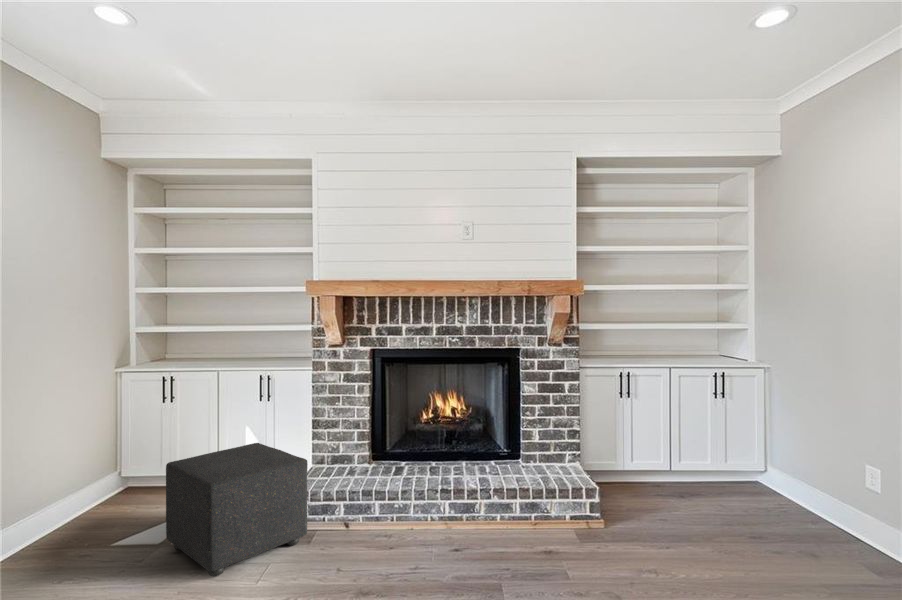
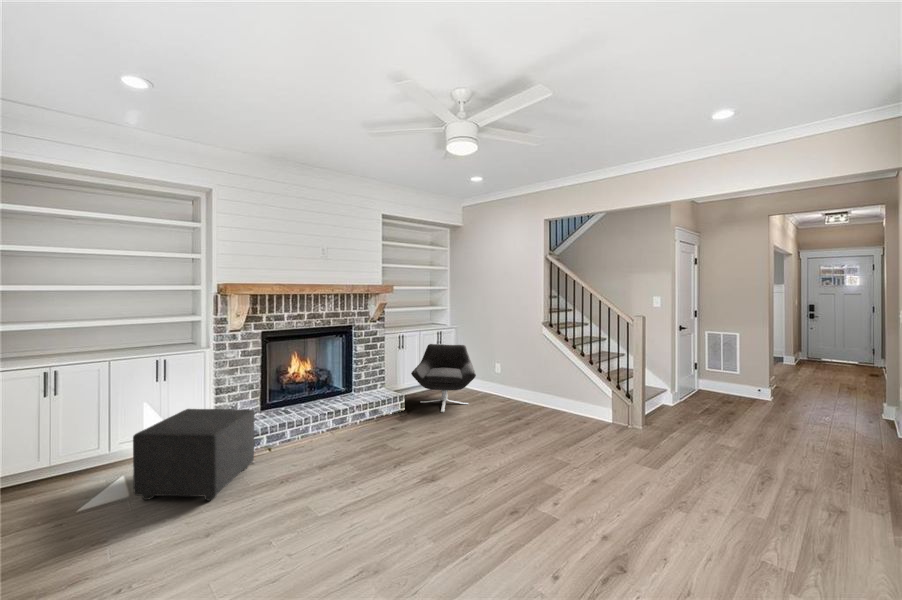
lounge chair: none [623,394,782,540] -> present [411,344,476,412]

